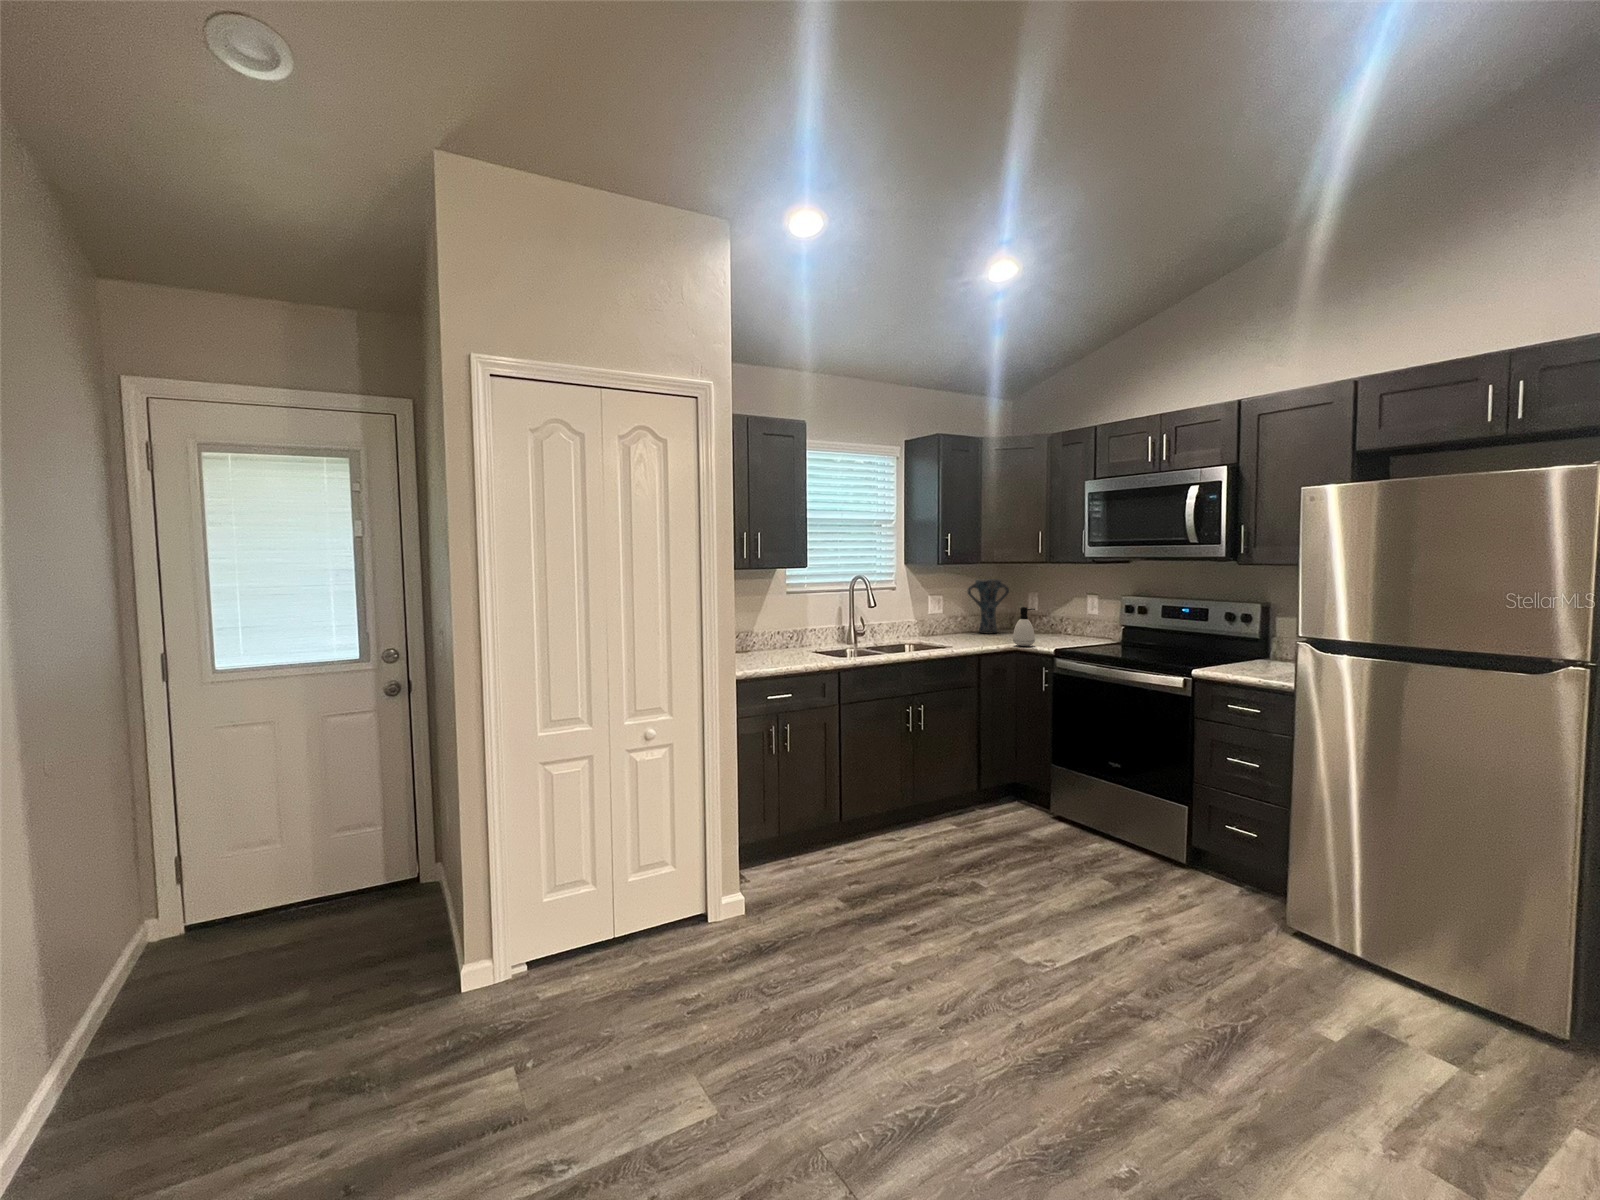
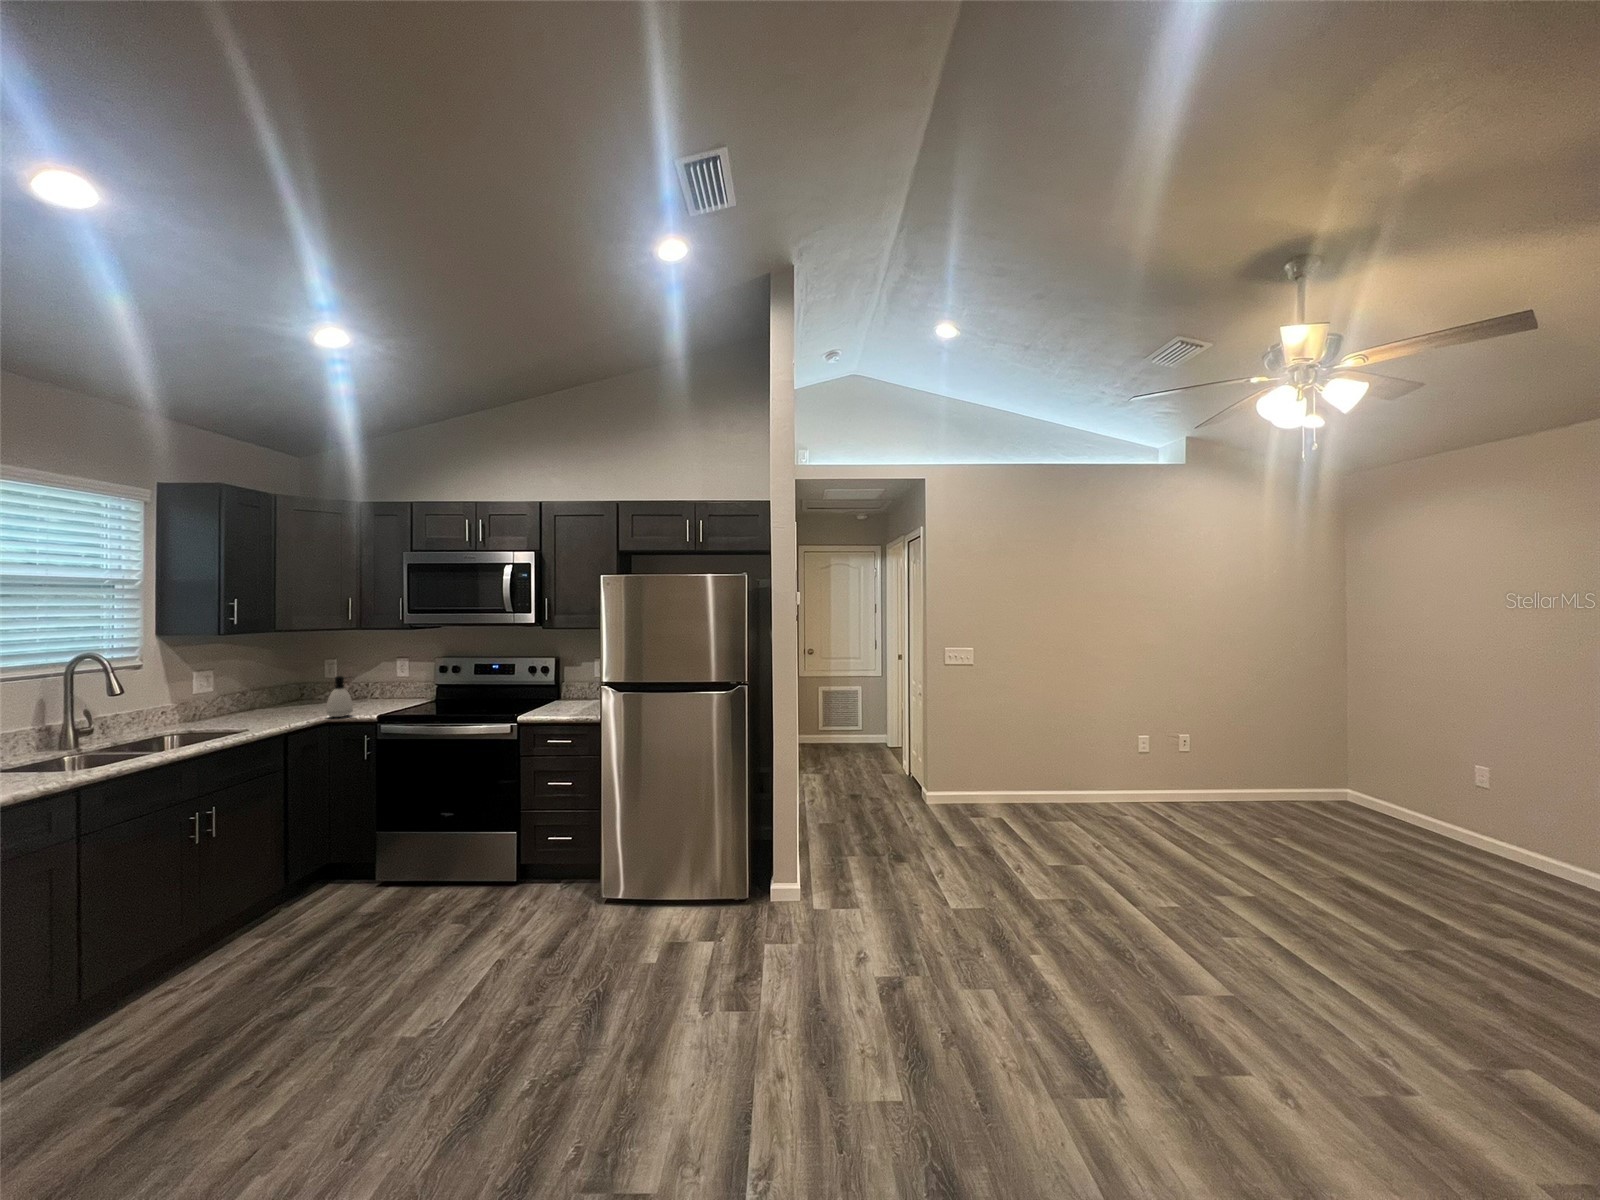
vase: present [968,580,1009,634] -> none [247,646,303,707]

